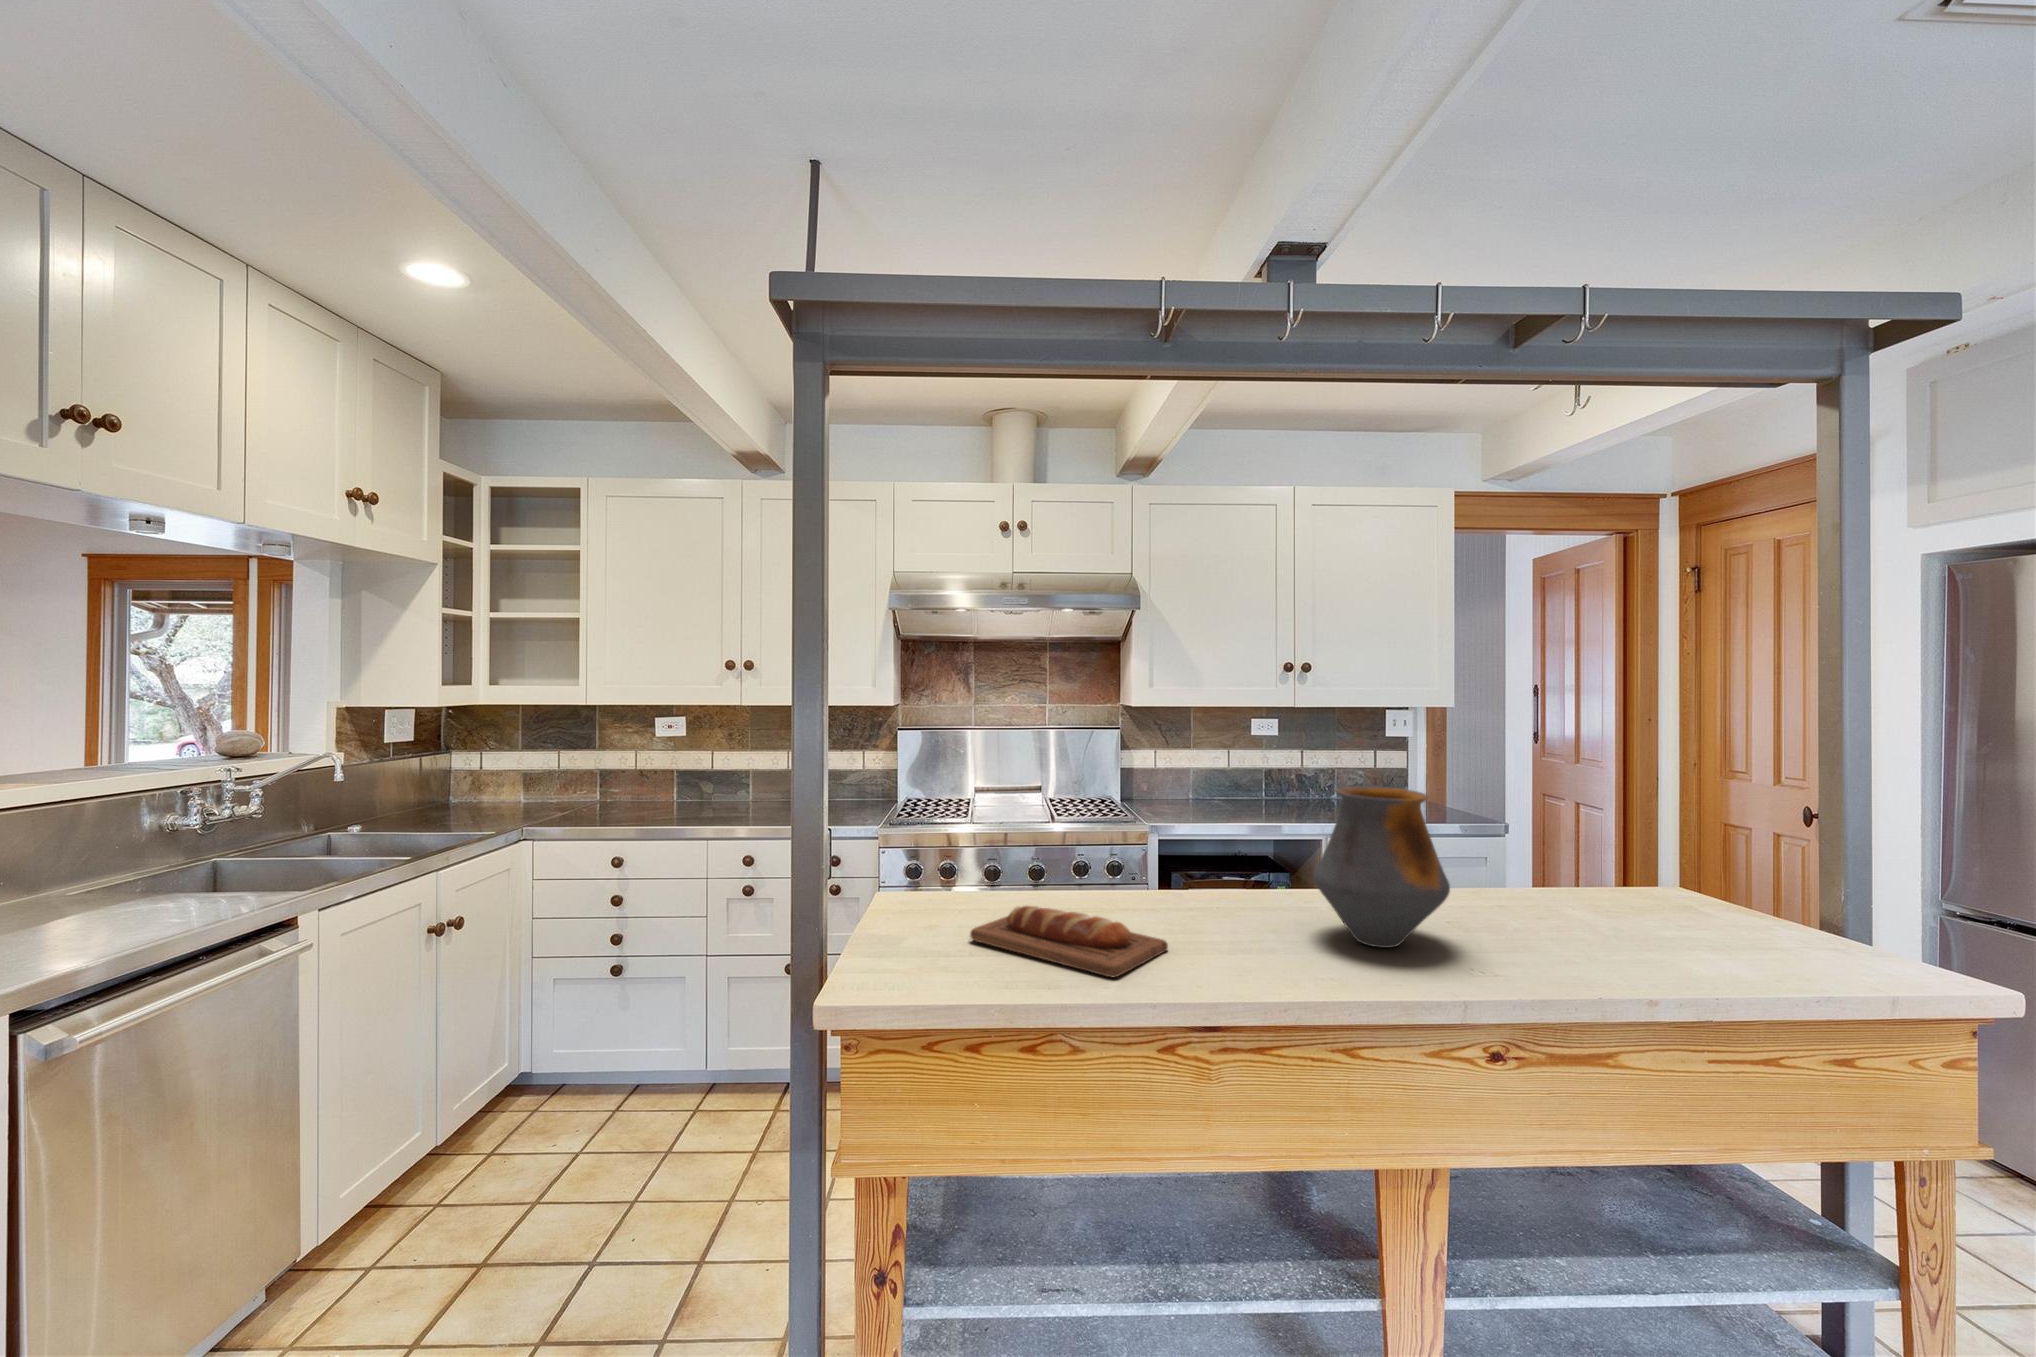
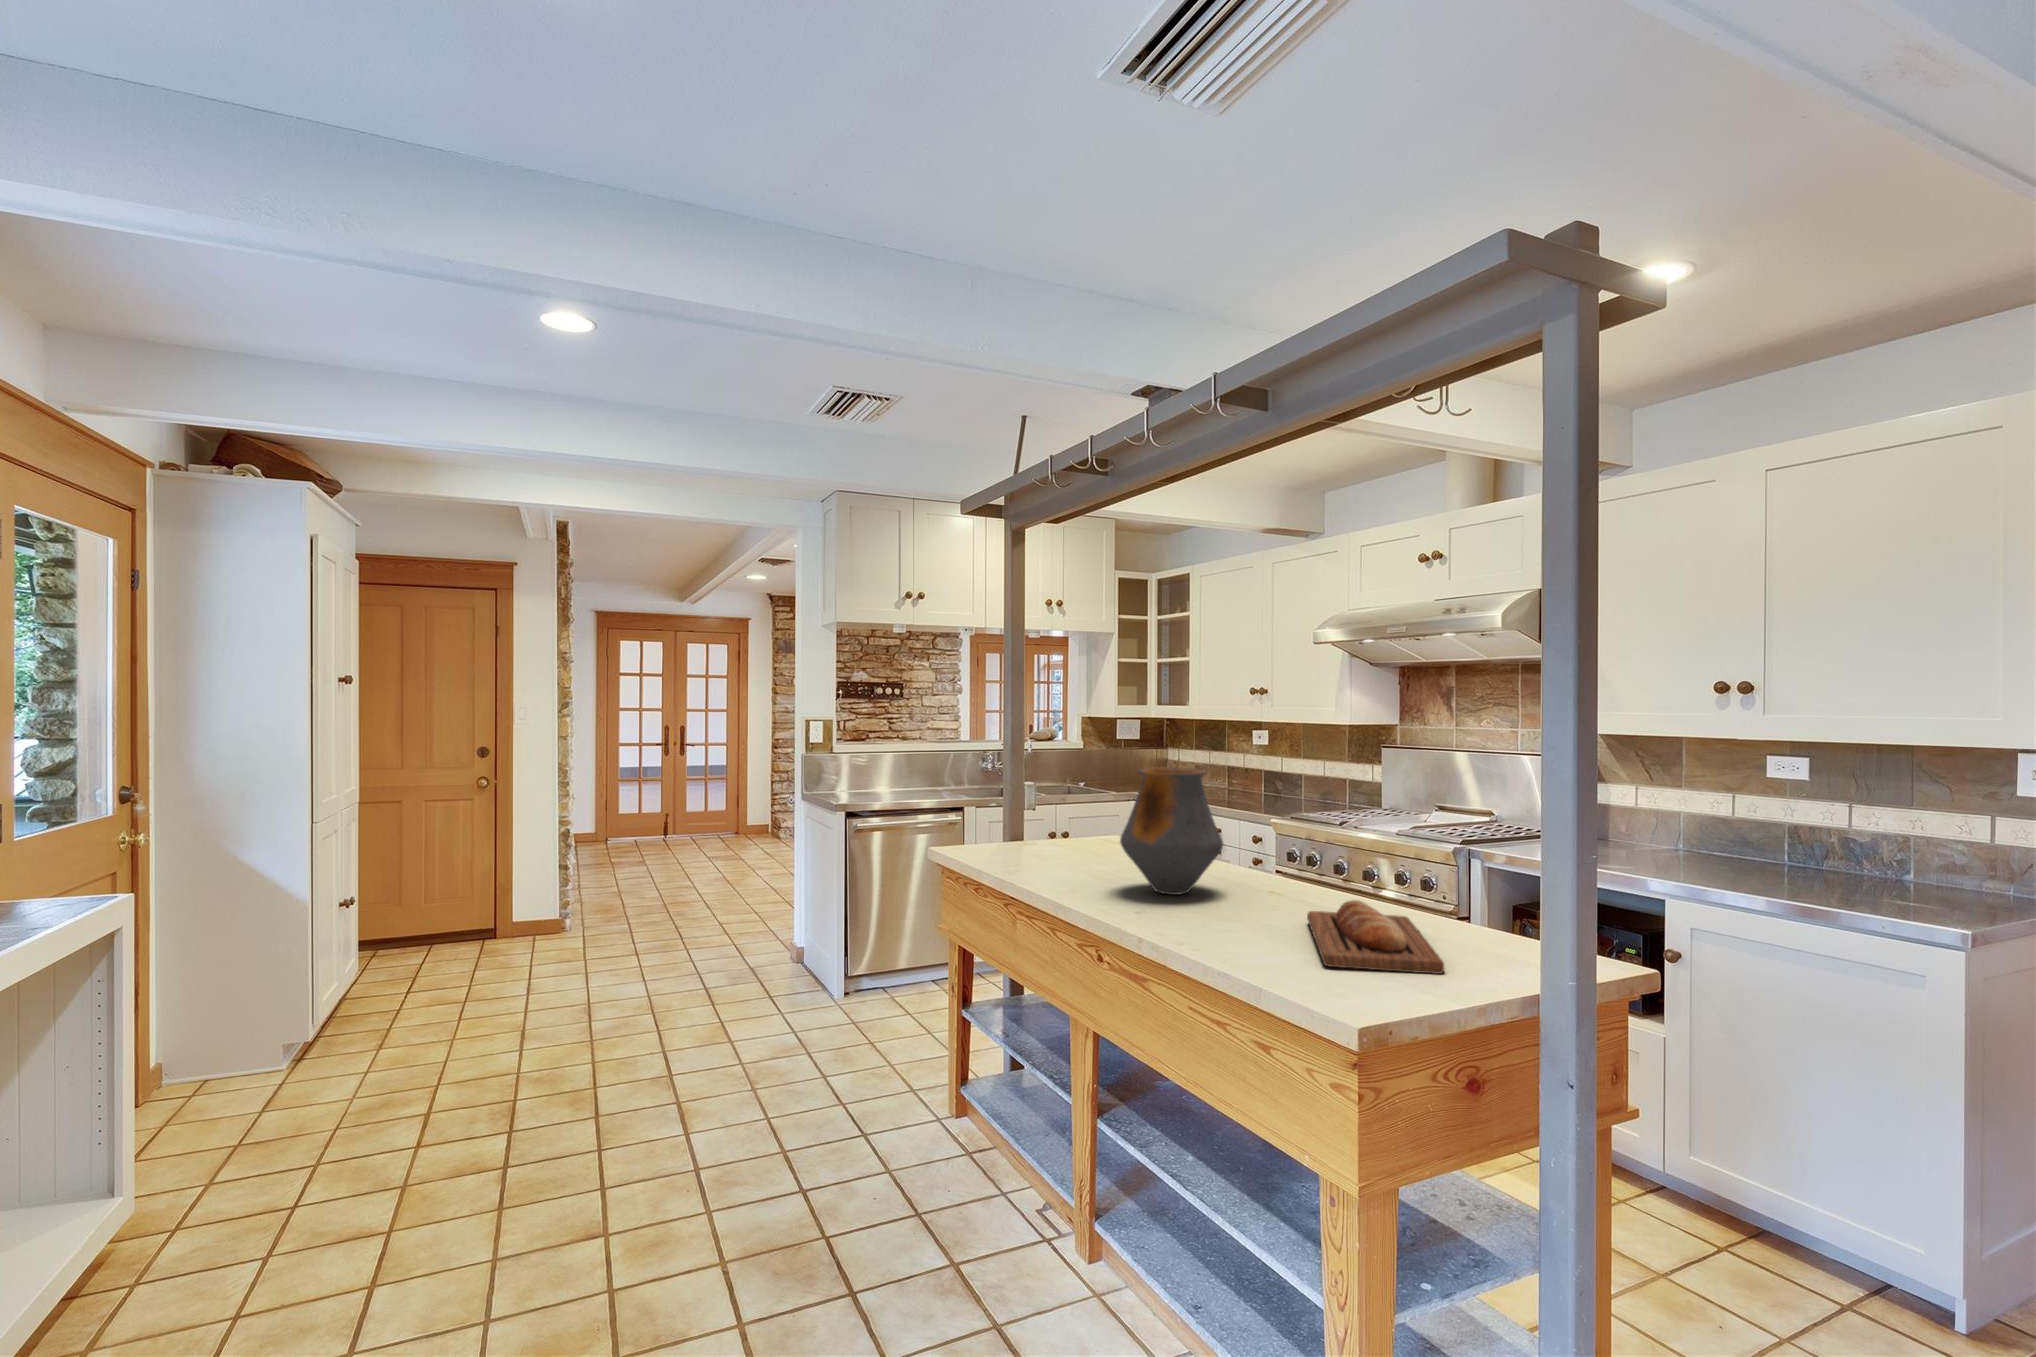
bread loaf: present [970,906,1168,977] -> present [1307,900,1444,974]

